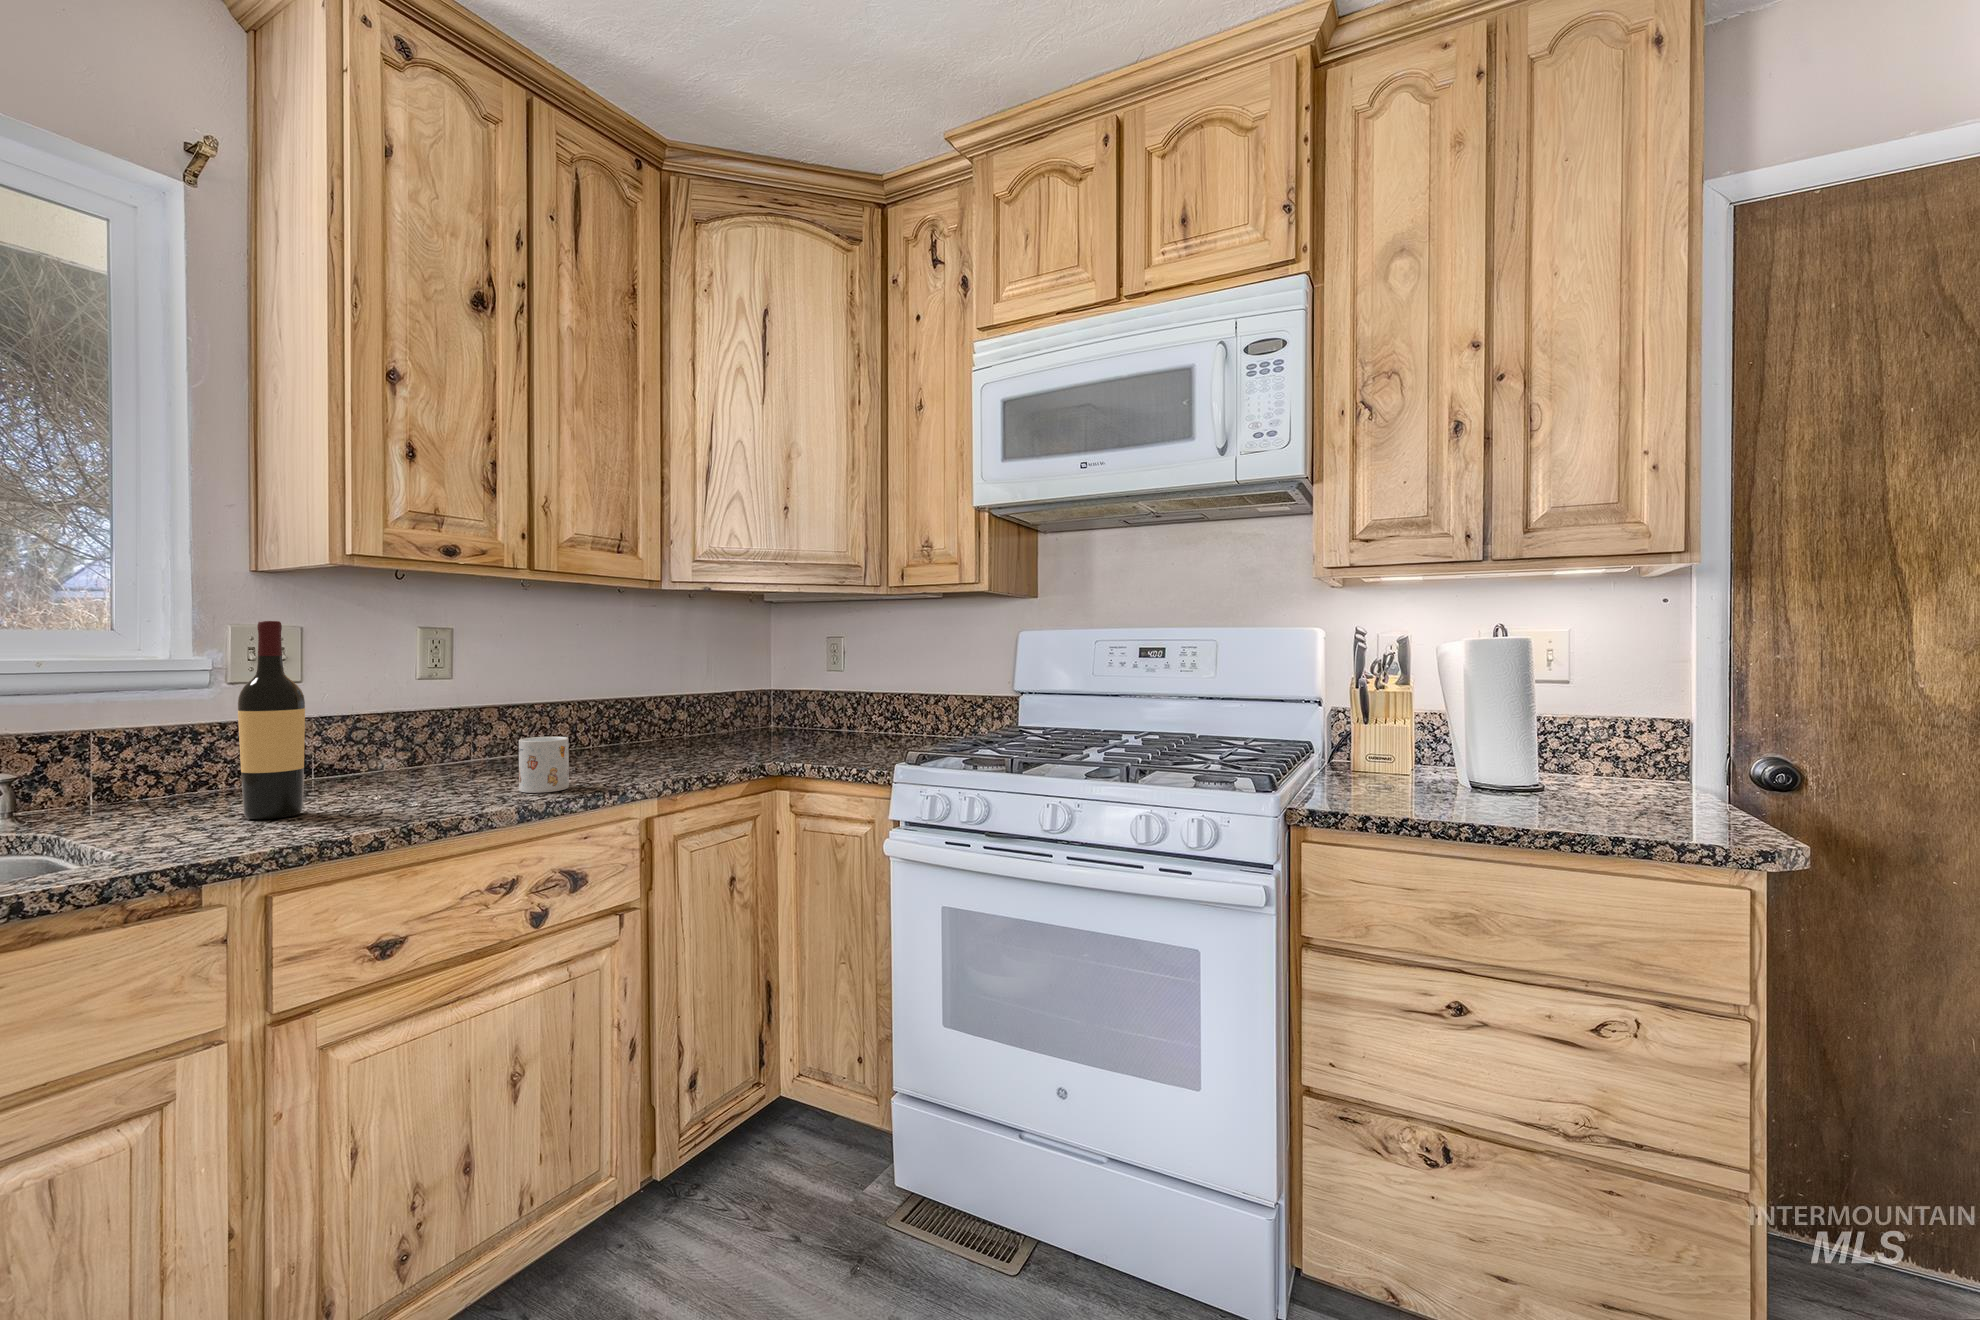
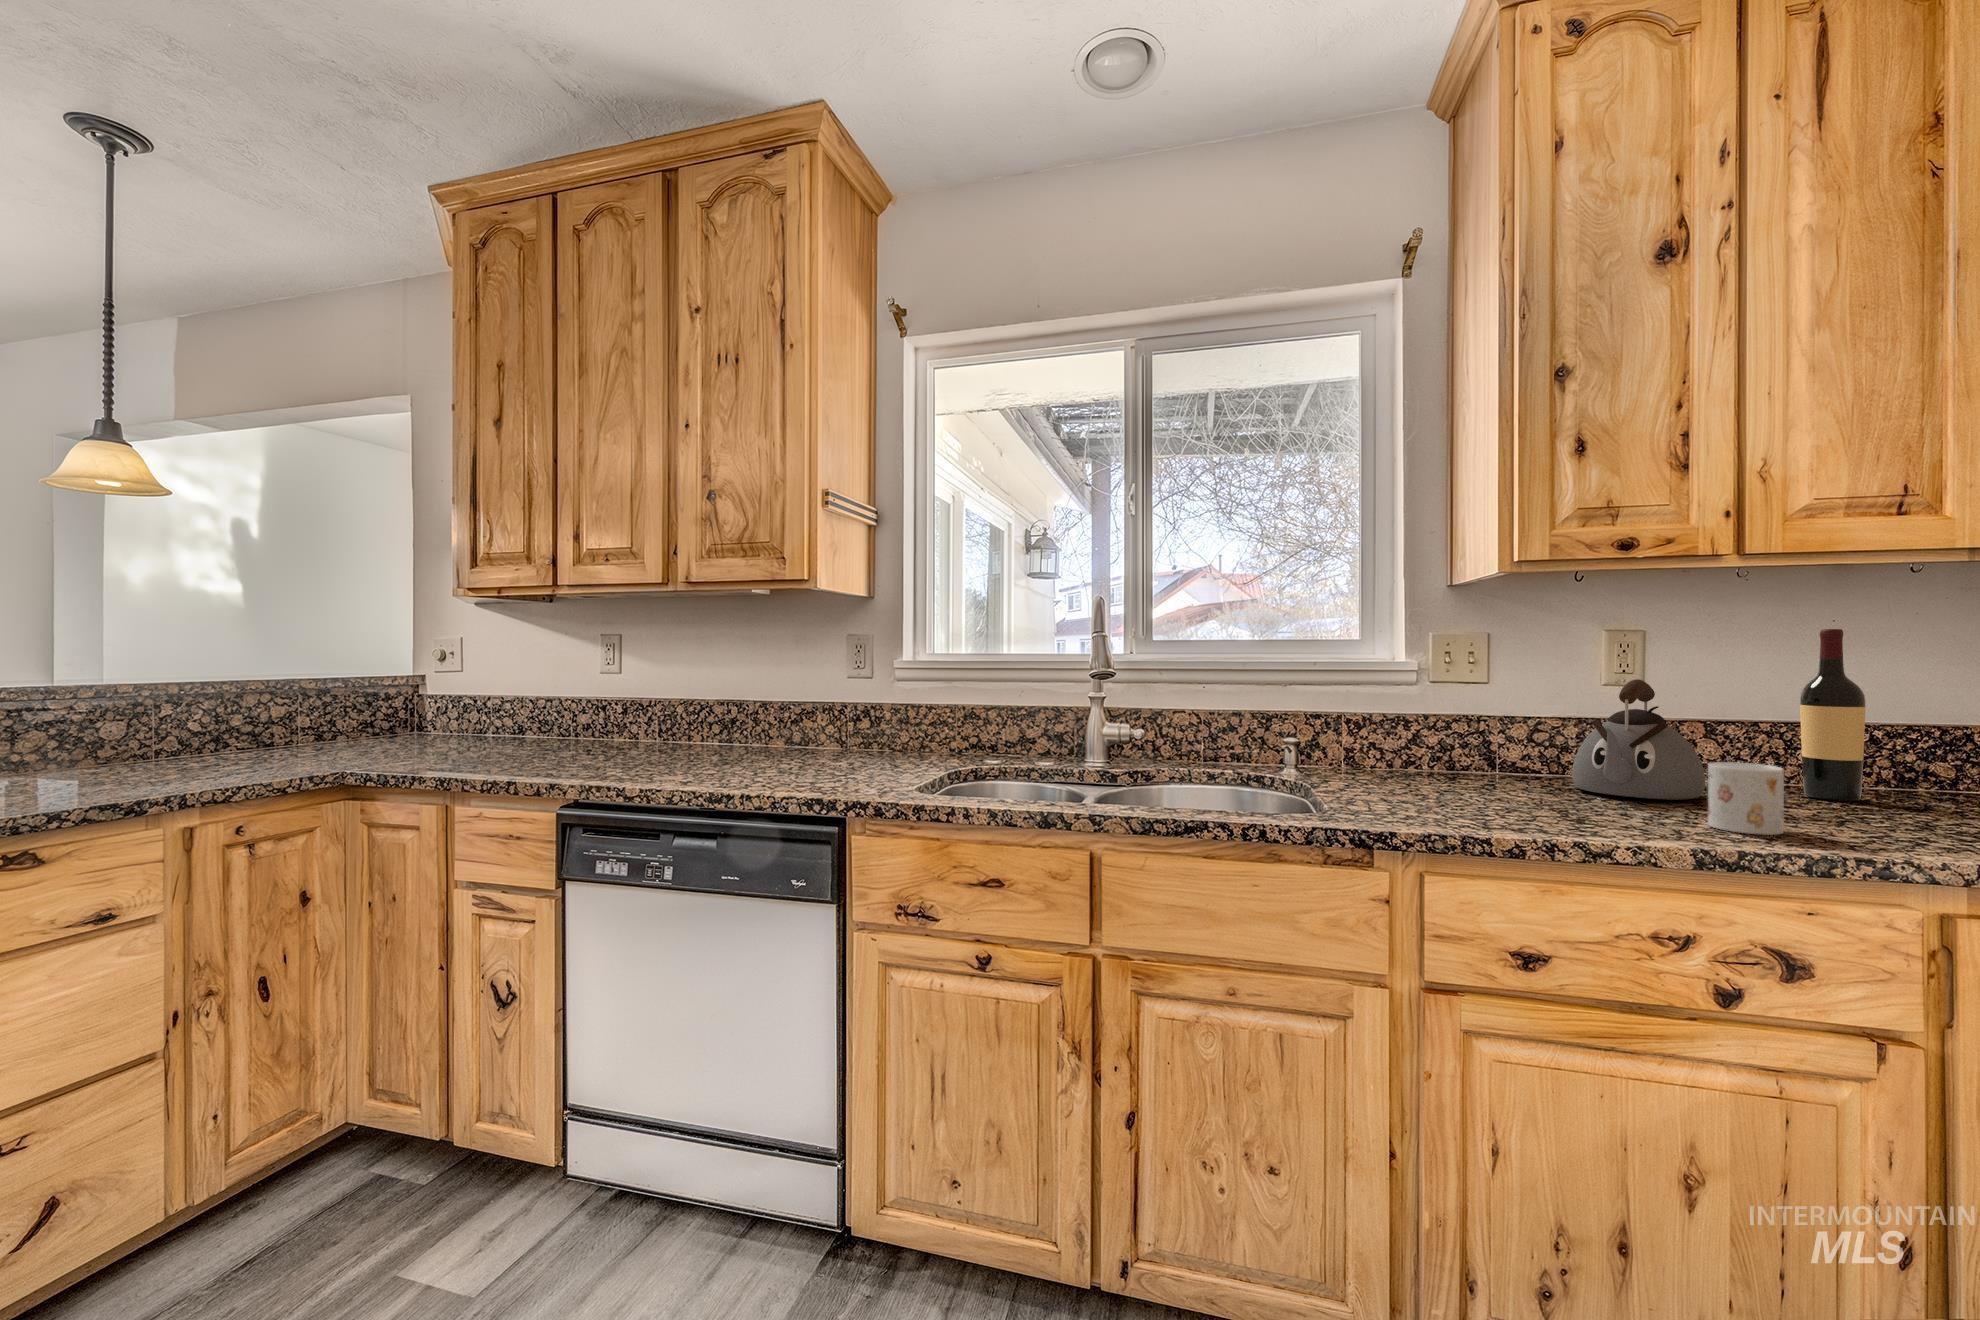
wine bottle: present [238,621,305,819] -> present [1800,629,1866,801]
kettle: none [396,672,506,781] -> present [1572,679,1705,800]

